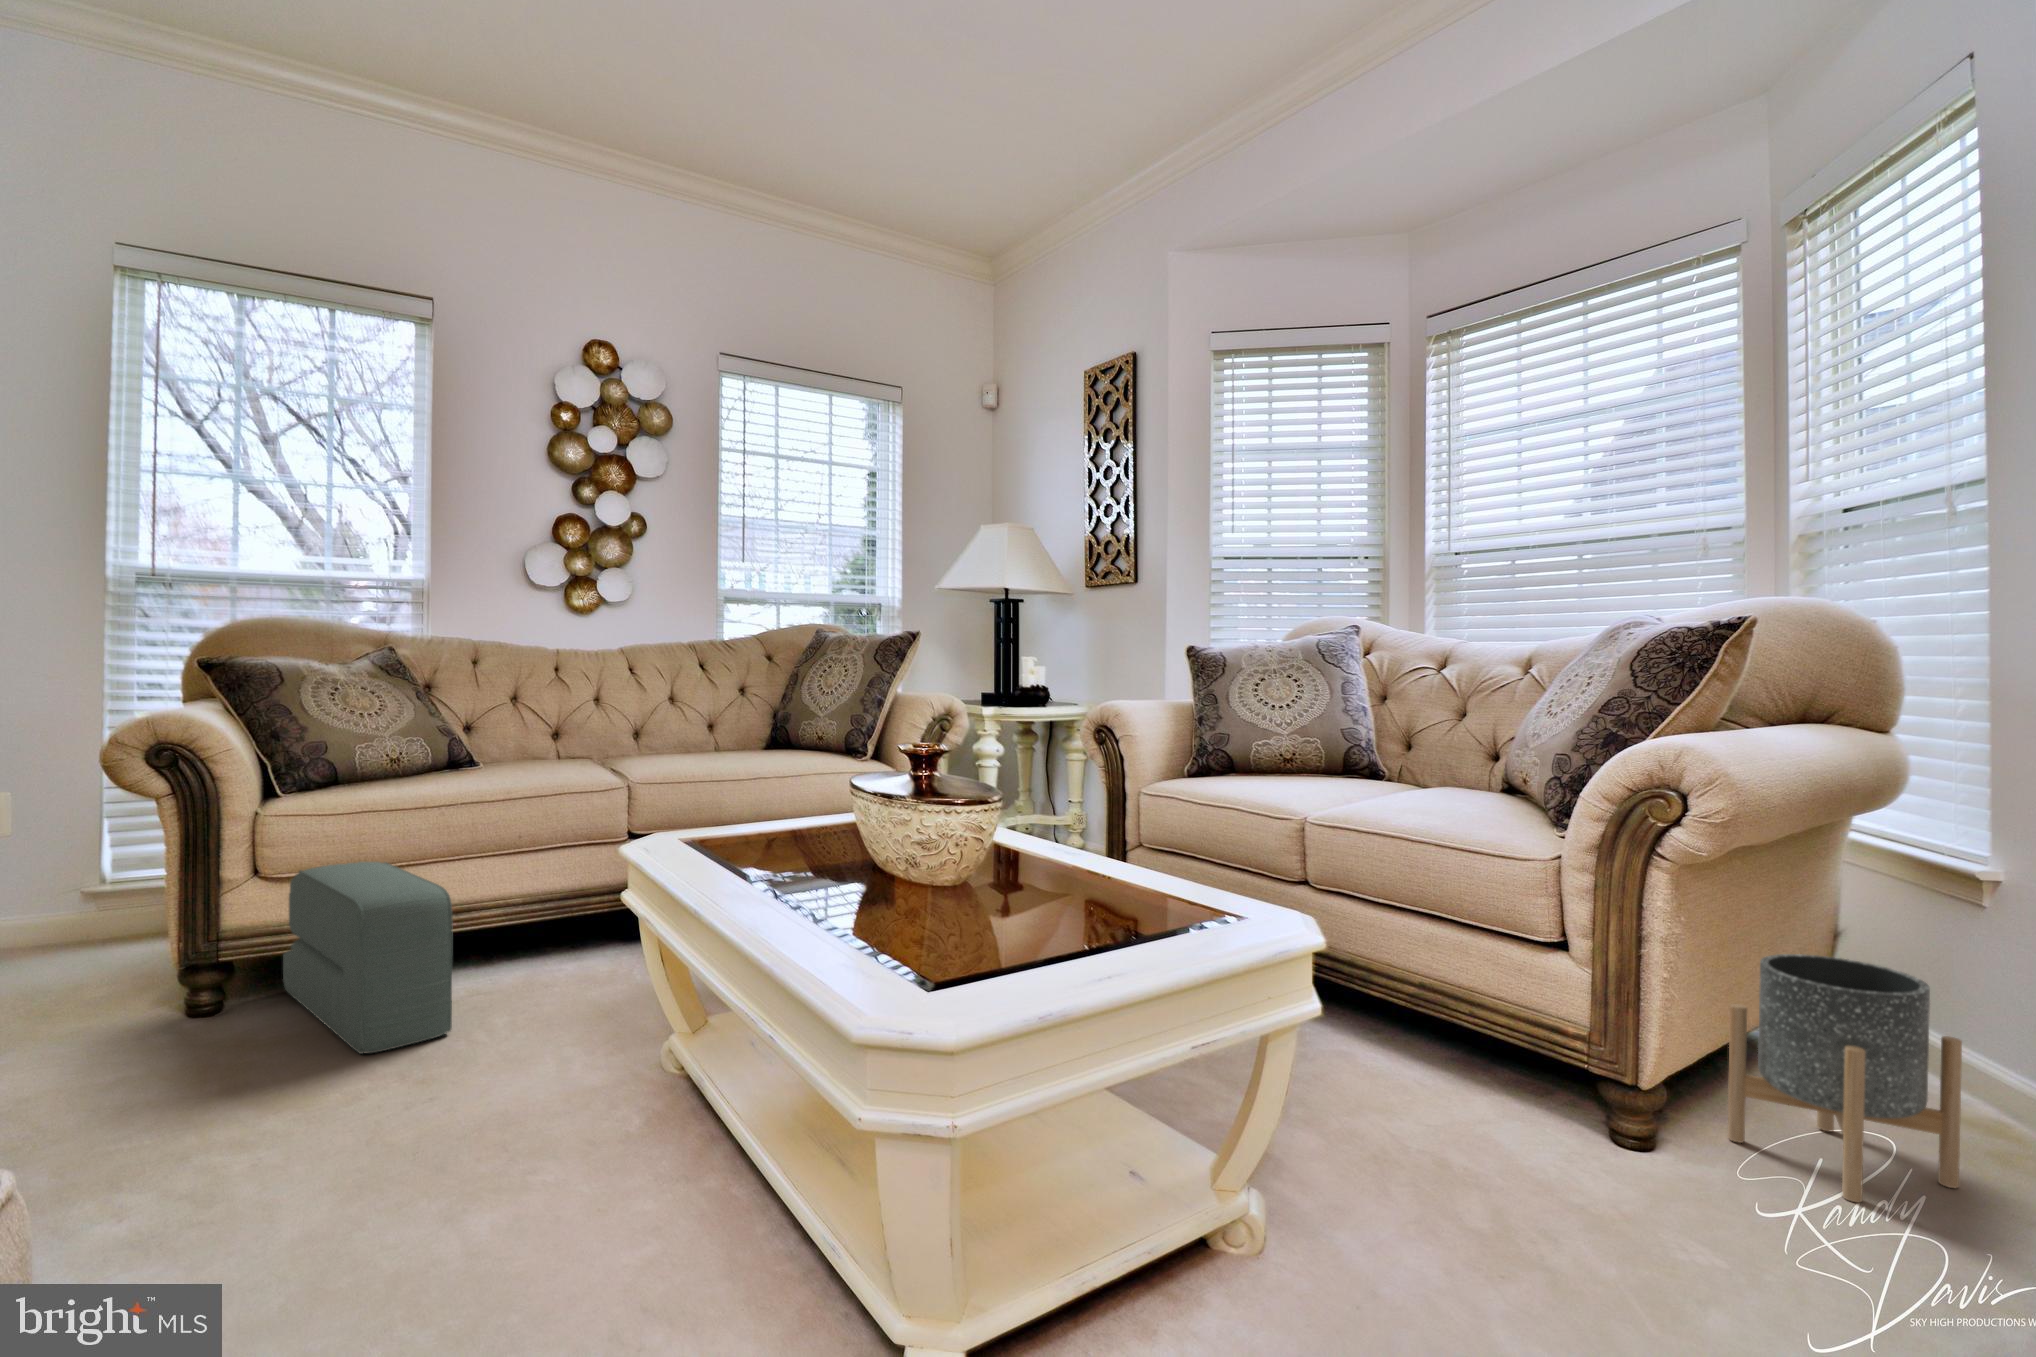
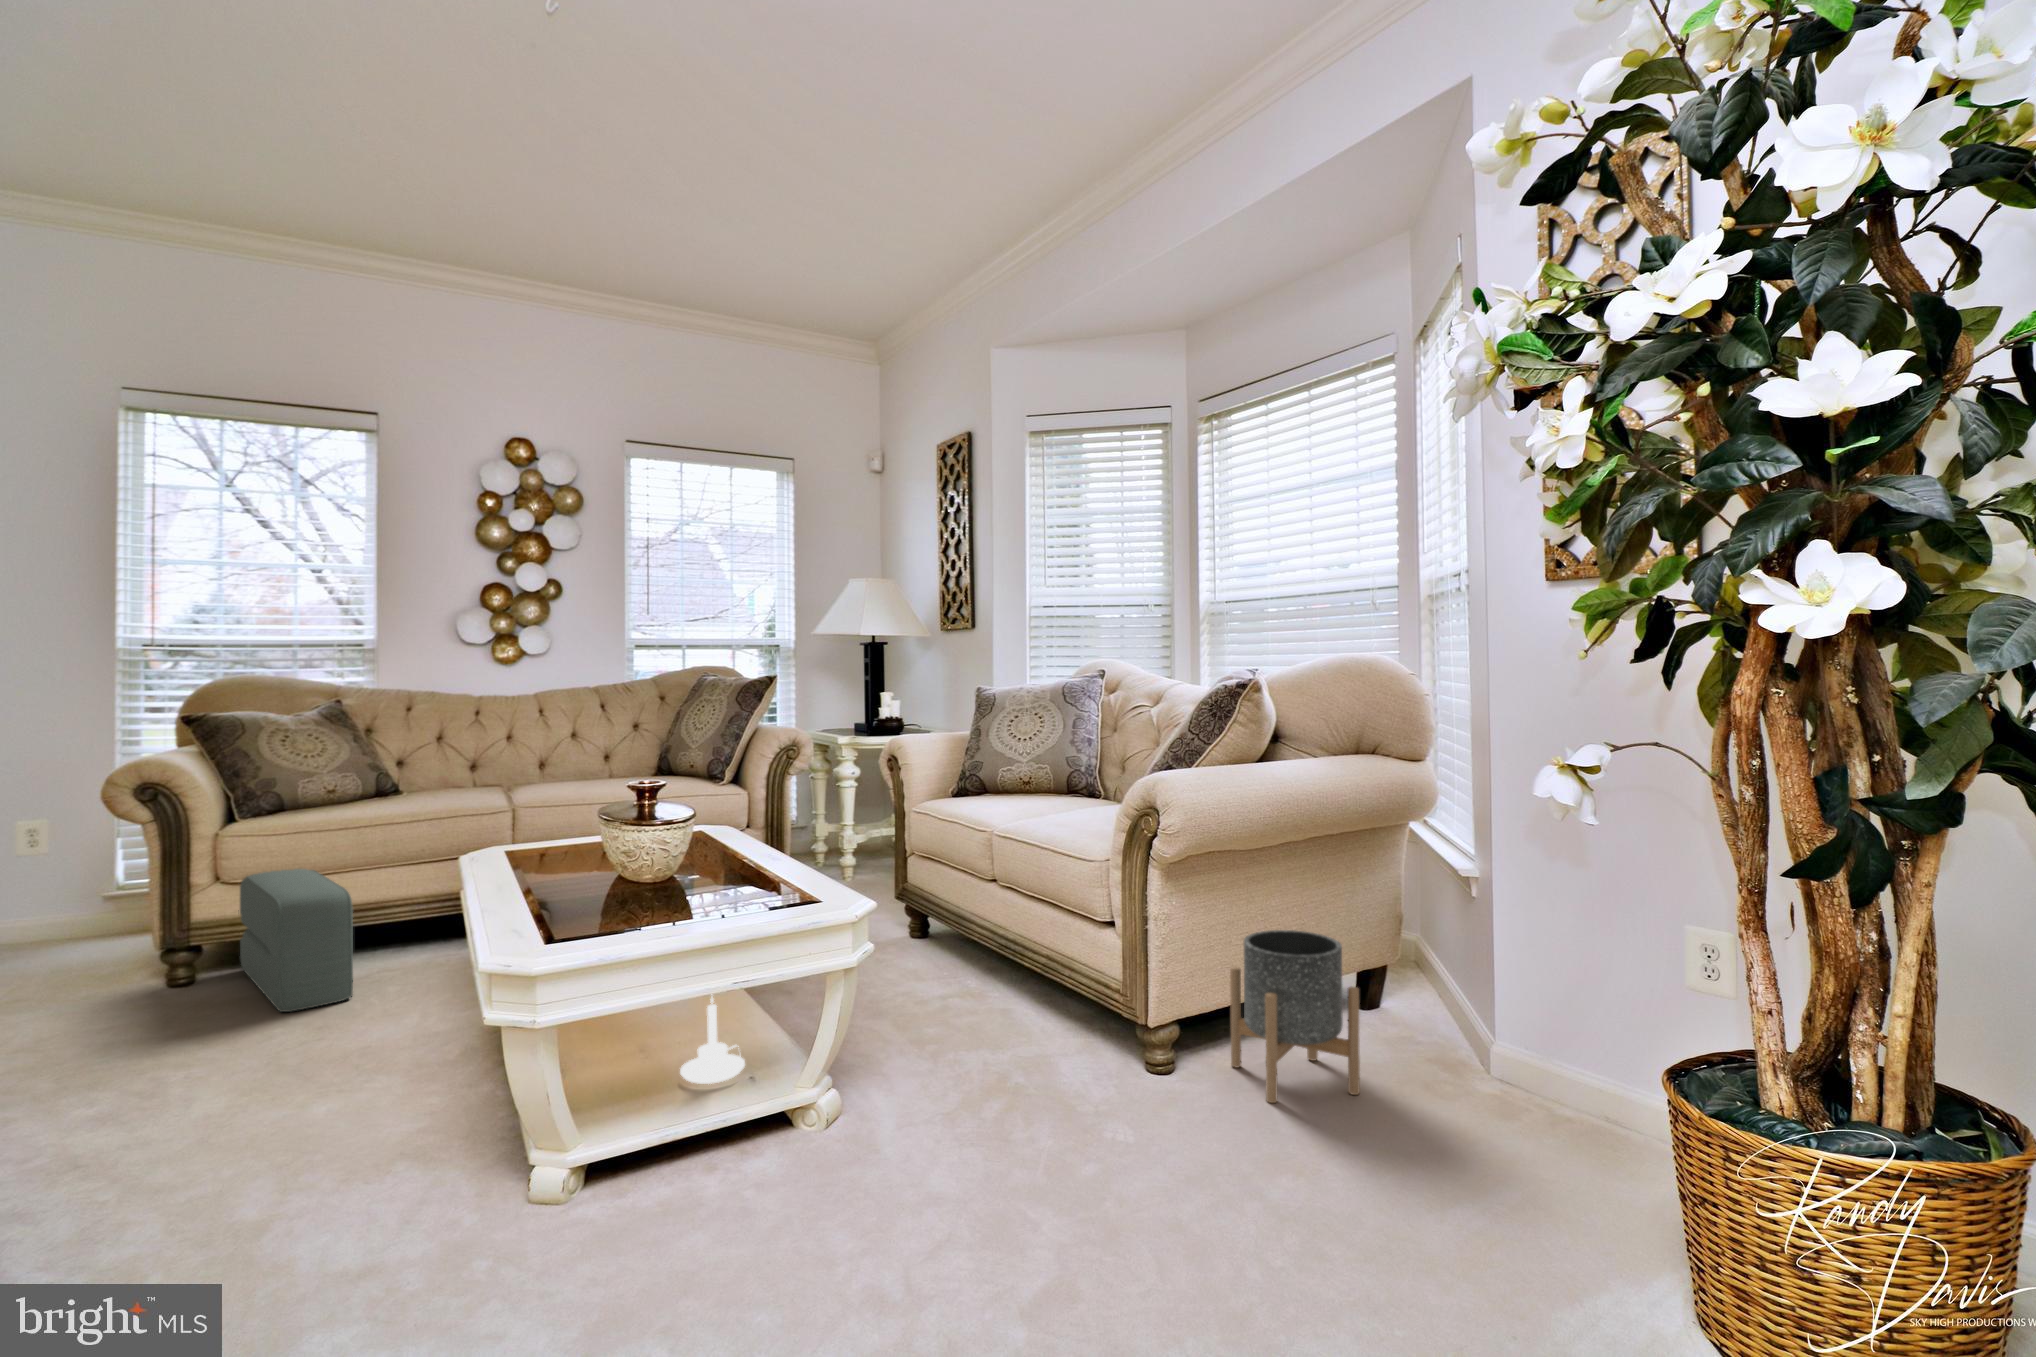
candle holder: none [1024,1046,1116,1181] -> present [680,997,745,1084]

